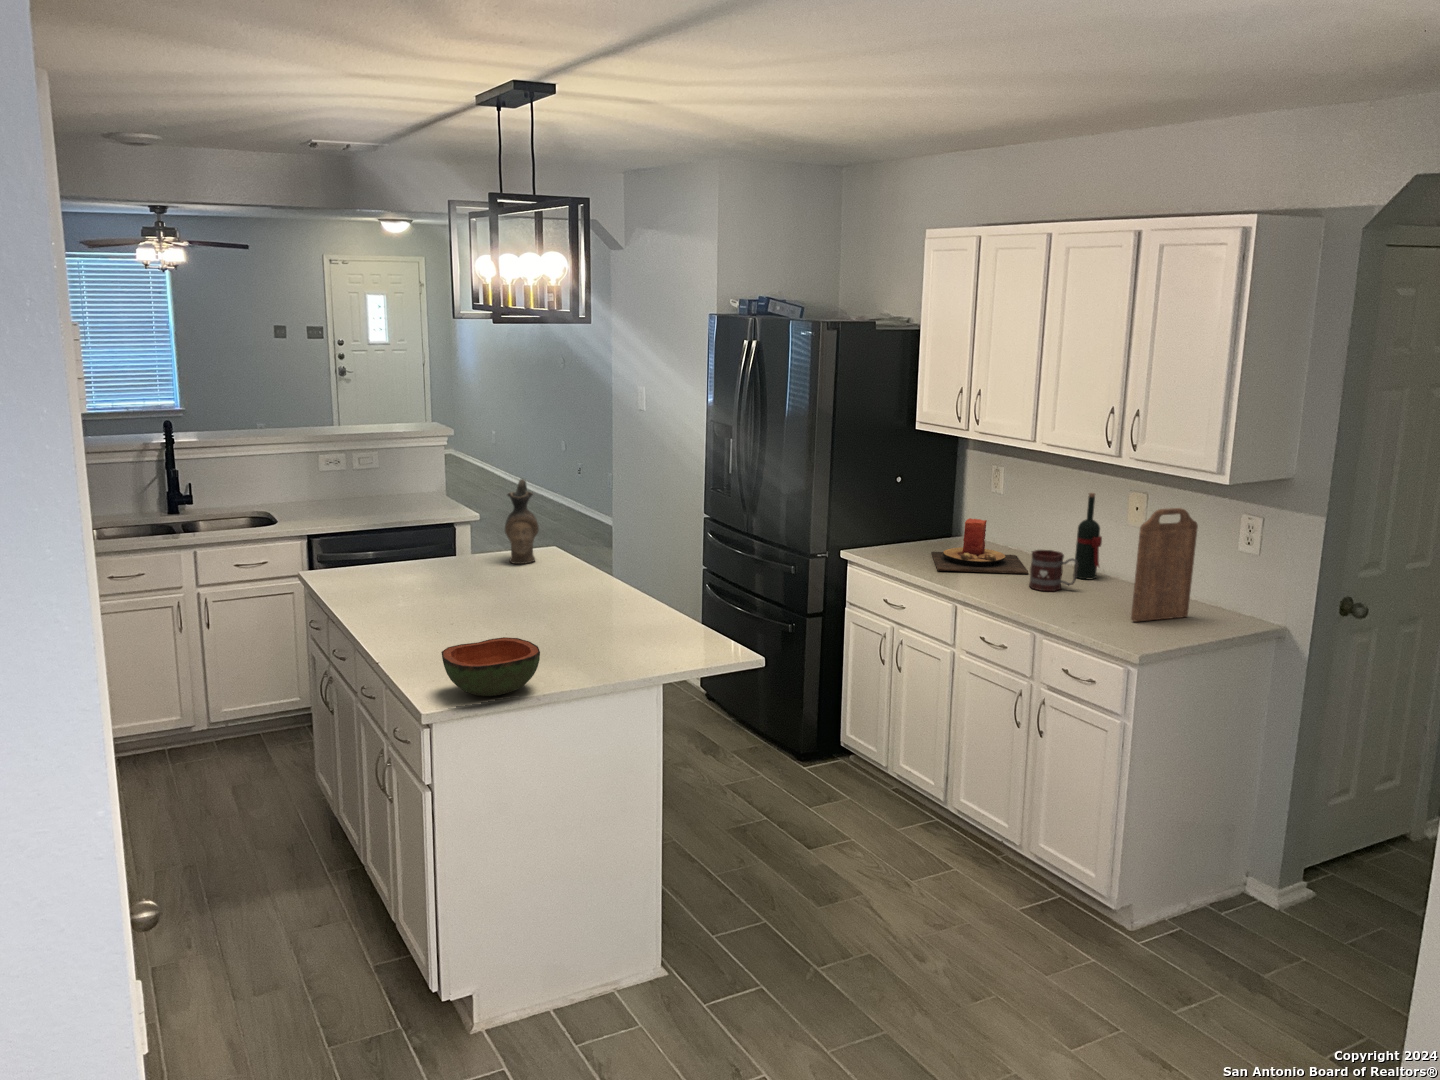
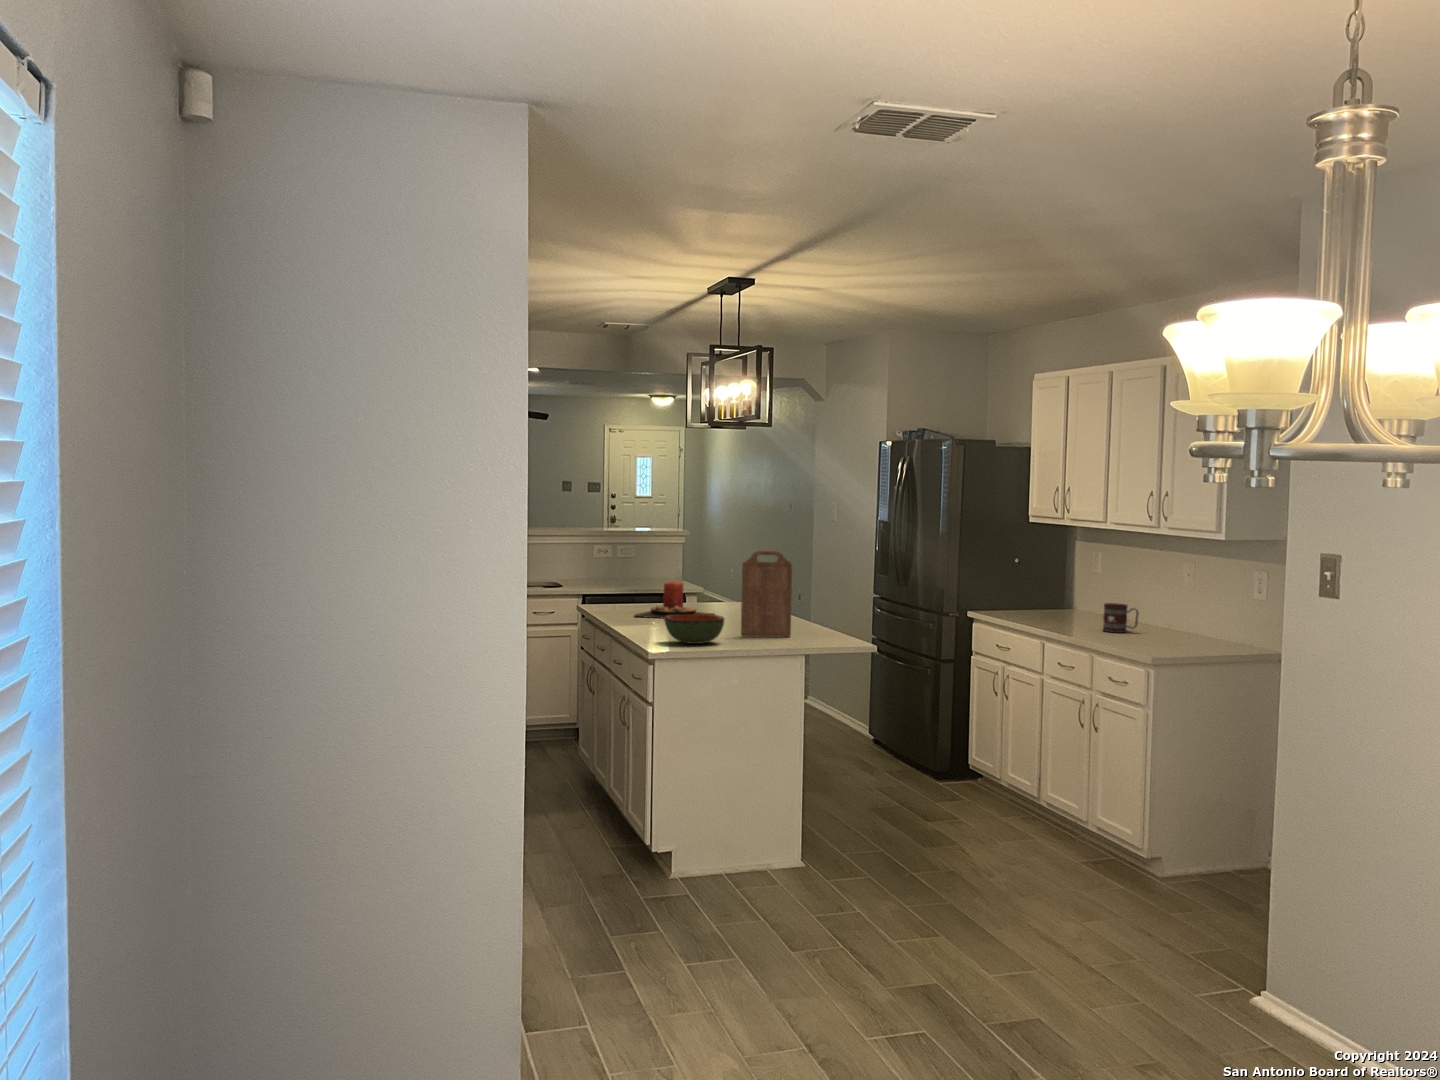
ceramic pitcher: present [505,479,539,564] -> none [718,551,742,610]
wine bottle: present [1074,493,1102,580] -> none [1143,563,1164,629]
cutting board: present [1131,508,1198,621] -> present [741,551,792,637]
candle: present [931,518,1028,574] -> present [634,582,715,619]

